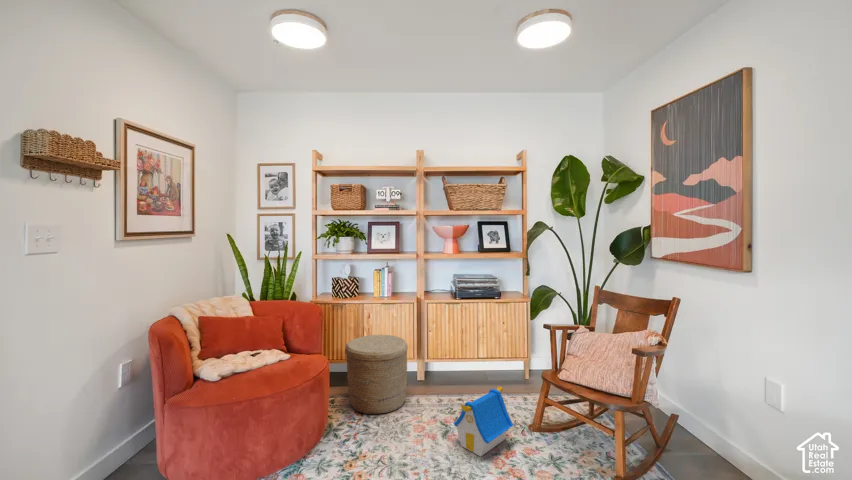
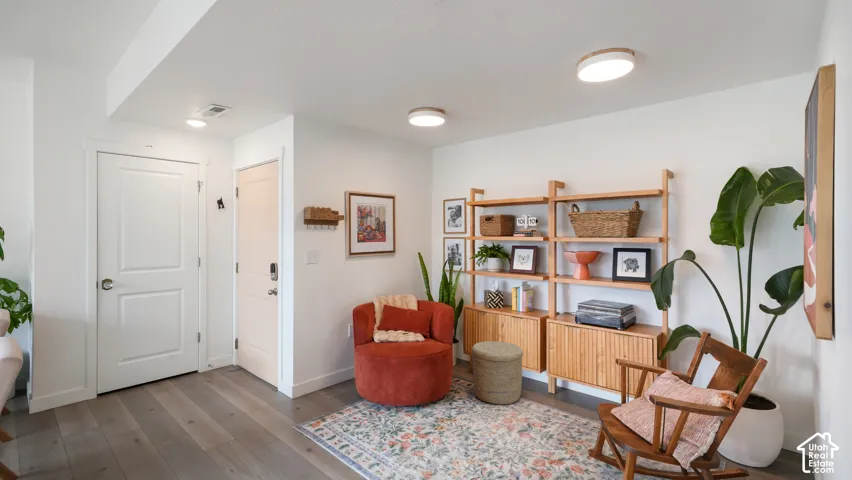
toy house: present [454,387,514,456] -> none [518,404,571,452]

